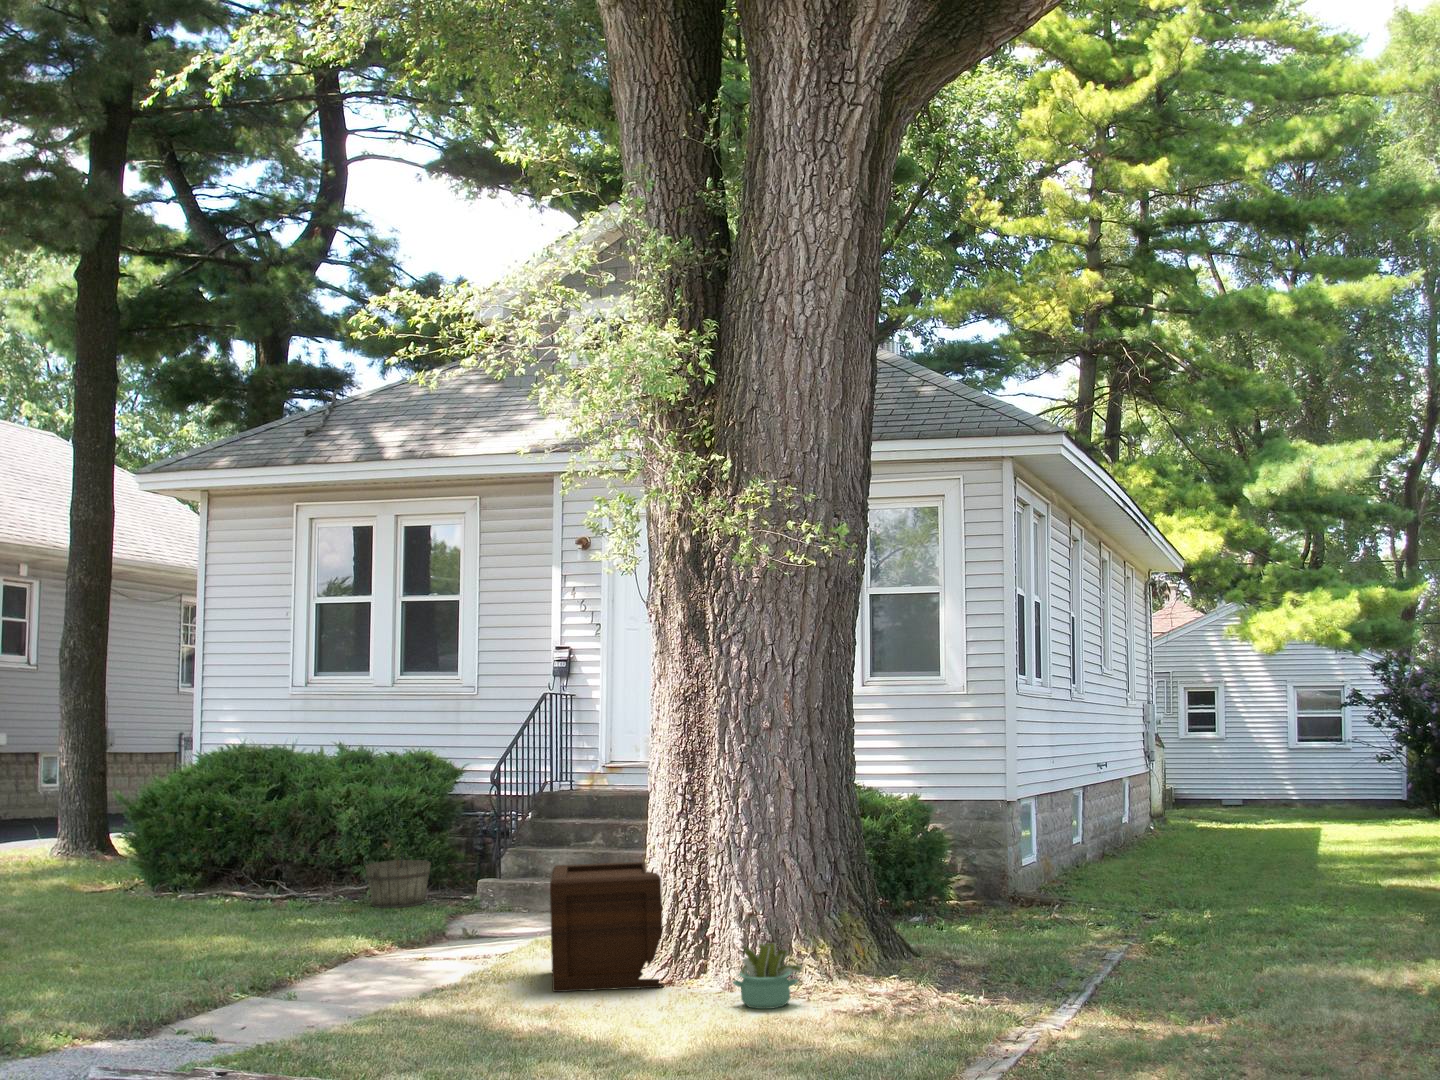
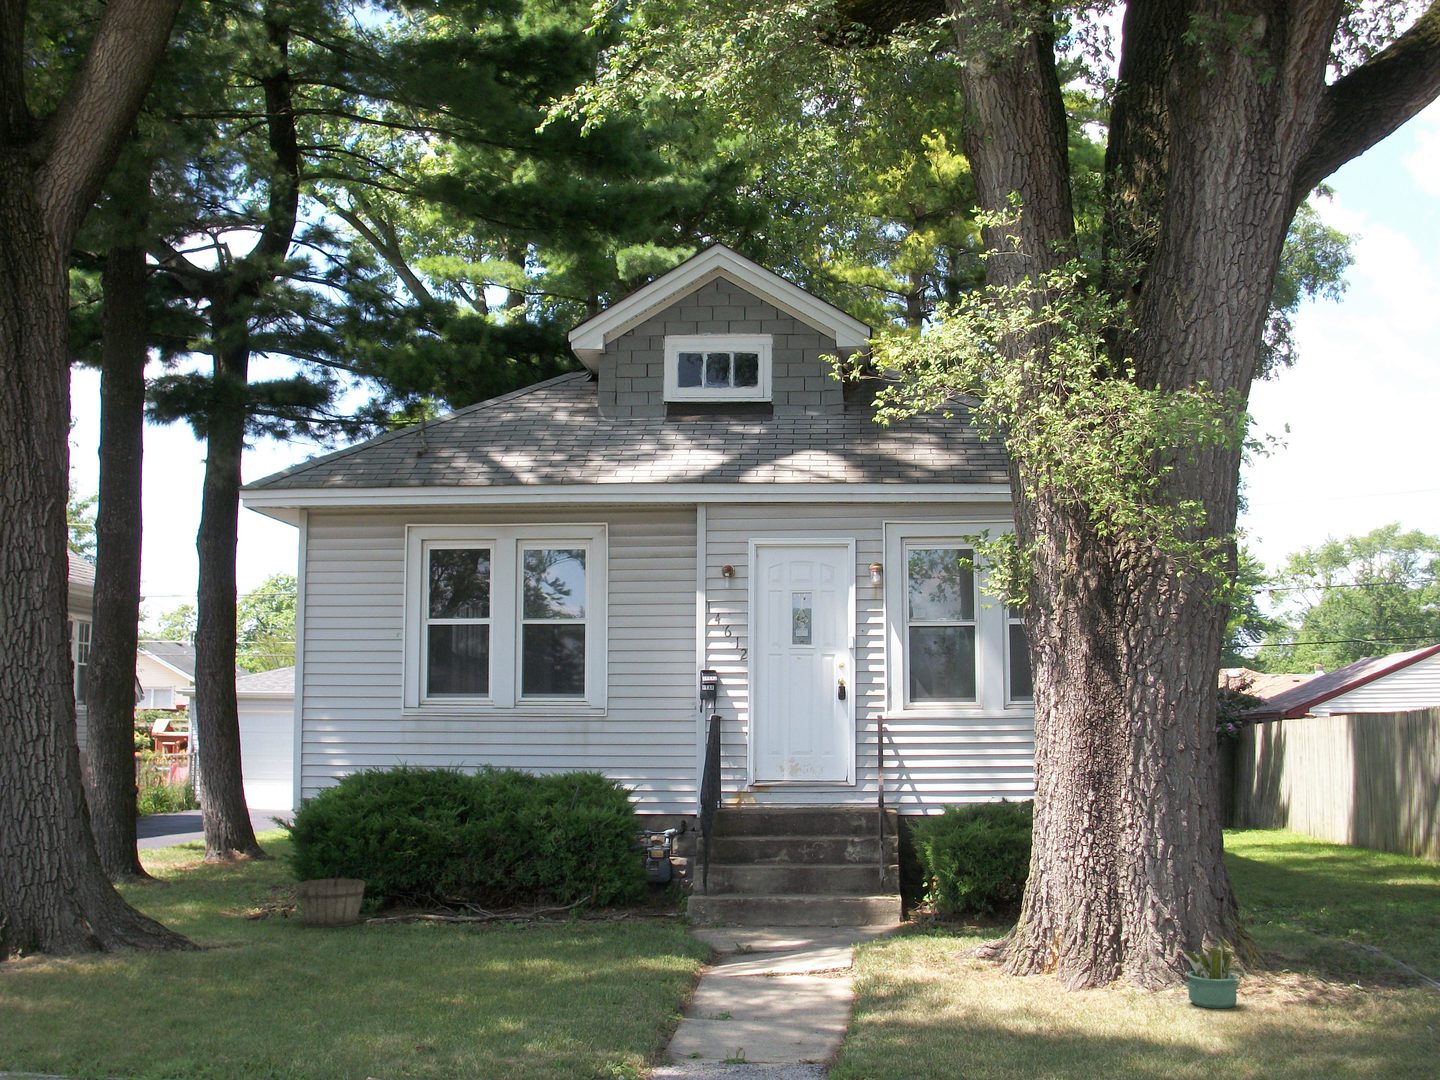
wooden bucket: present [365,853,431,908] -> present [298,868,365,927]
wooden crate: present [550,862,664,992] -> none [933,874,1078,1000]

